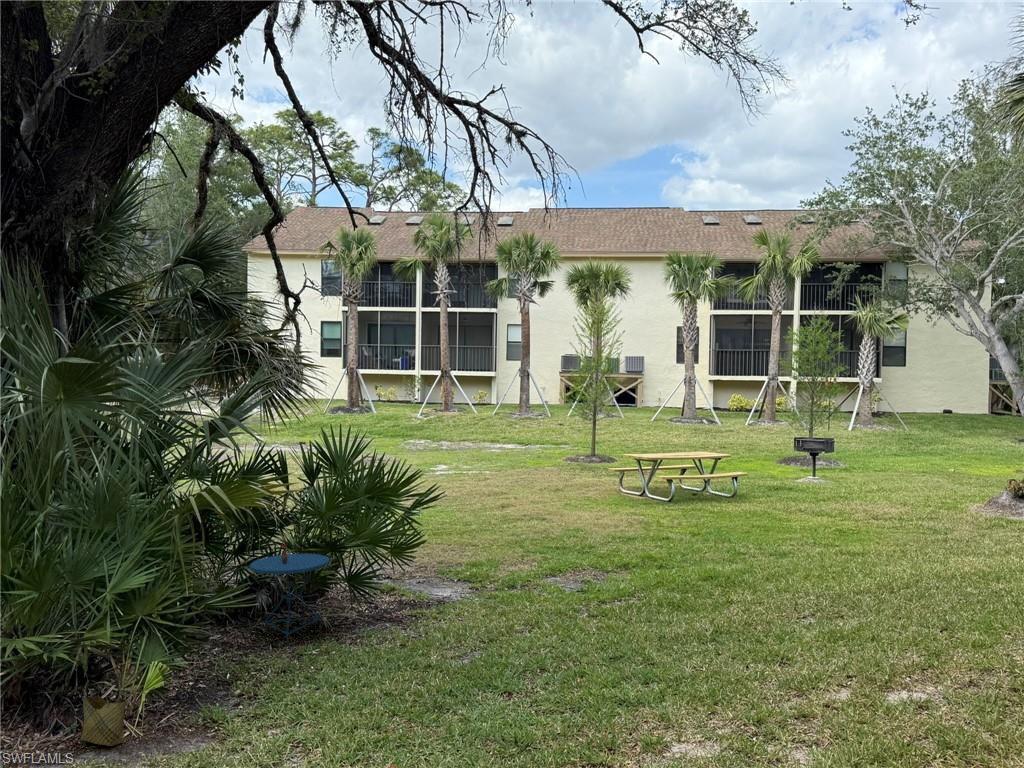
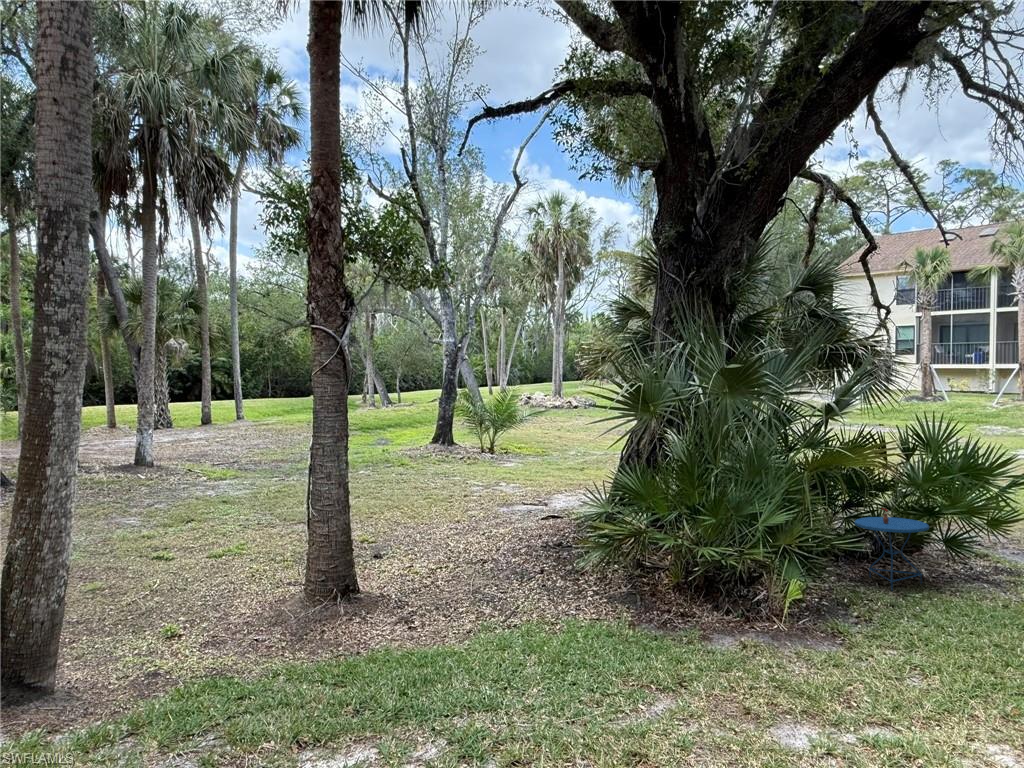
woven basket: present [81,672,126,746] -> none [745,580,776,630]

